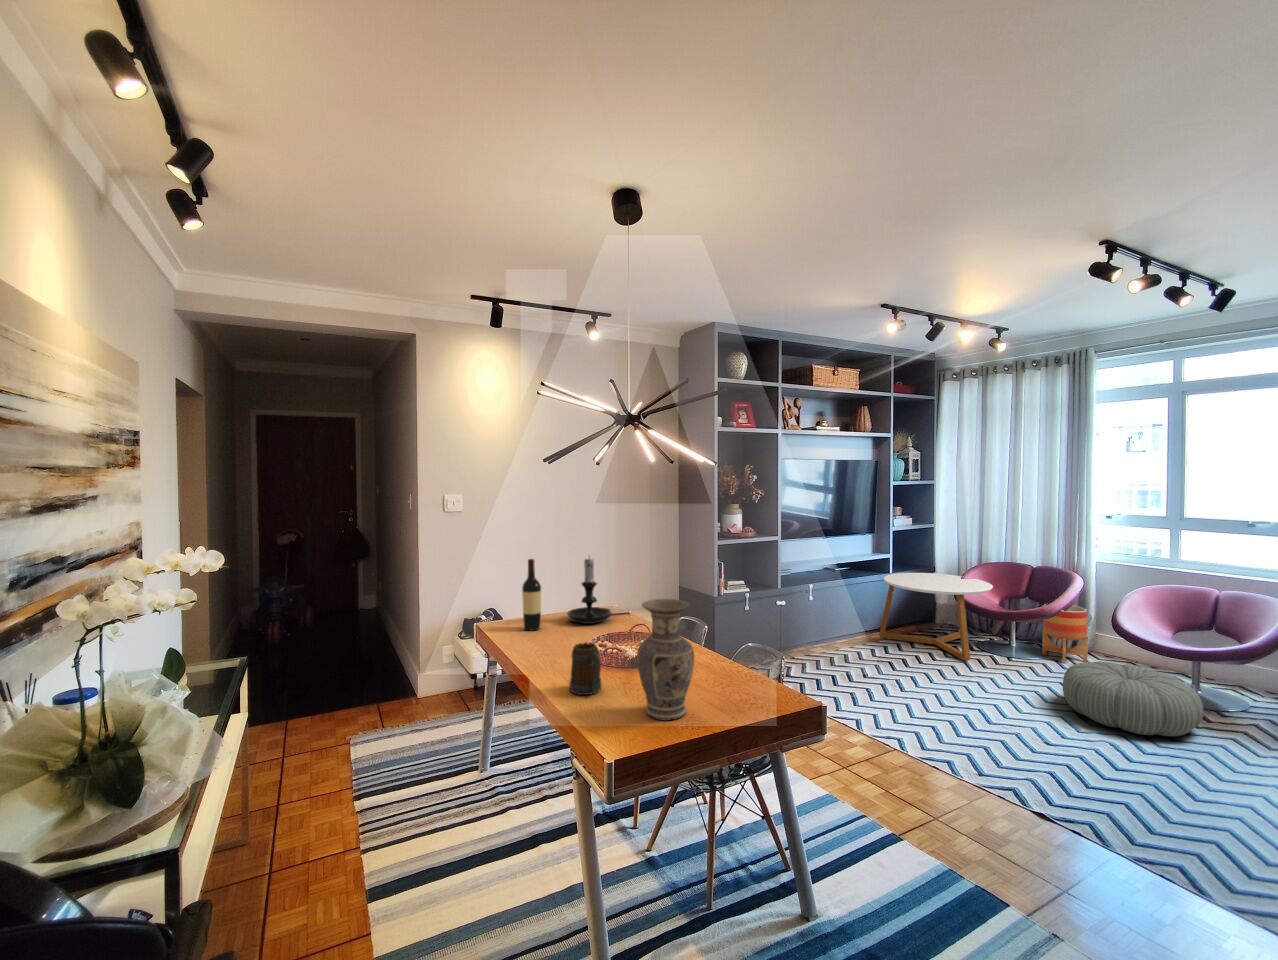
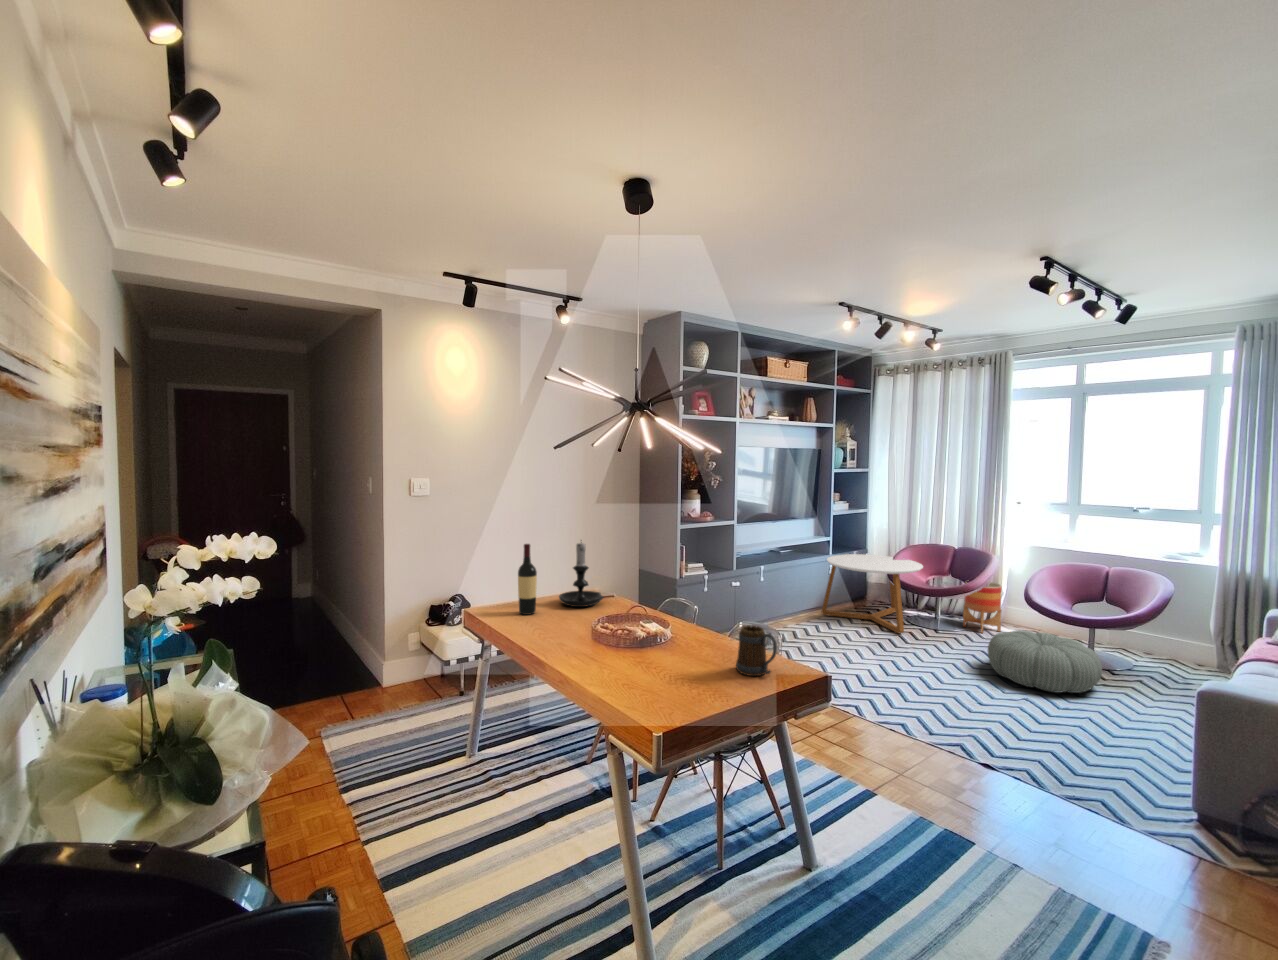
vase: present [637,599,694,721] -> none [671,580,725,695]
mug: present [569,643,602,695] -> present [736,625,777,676]

